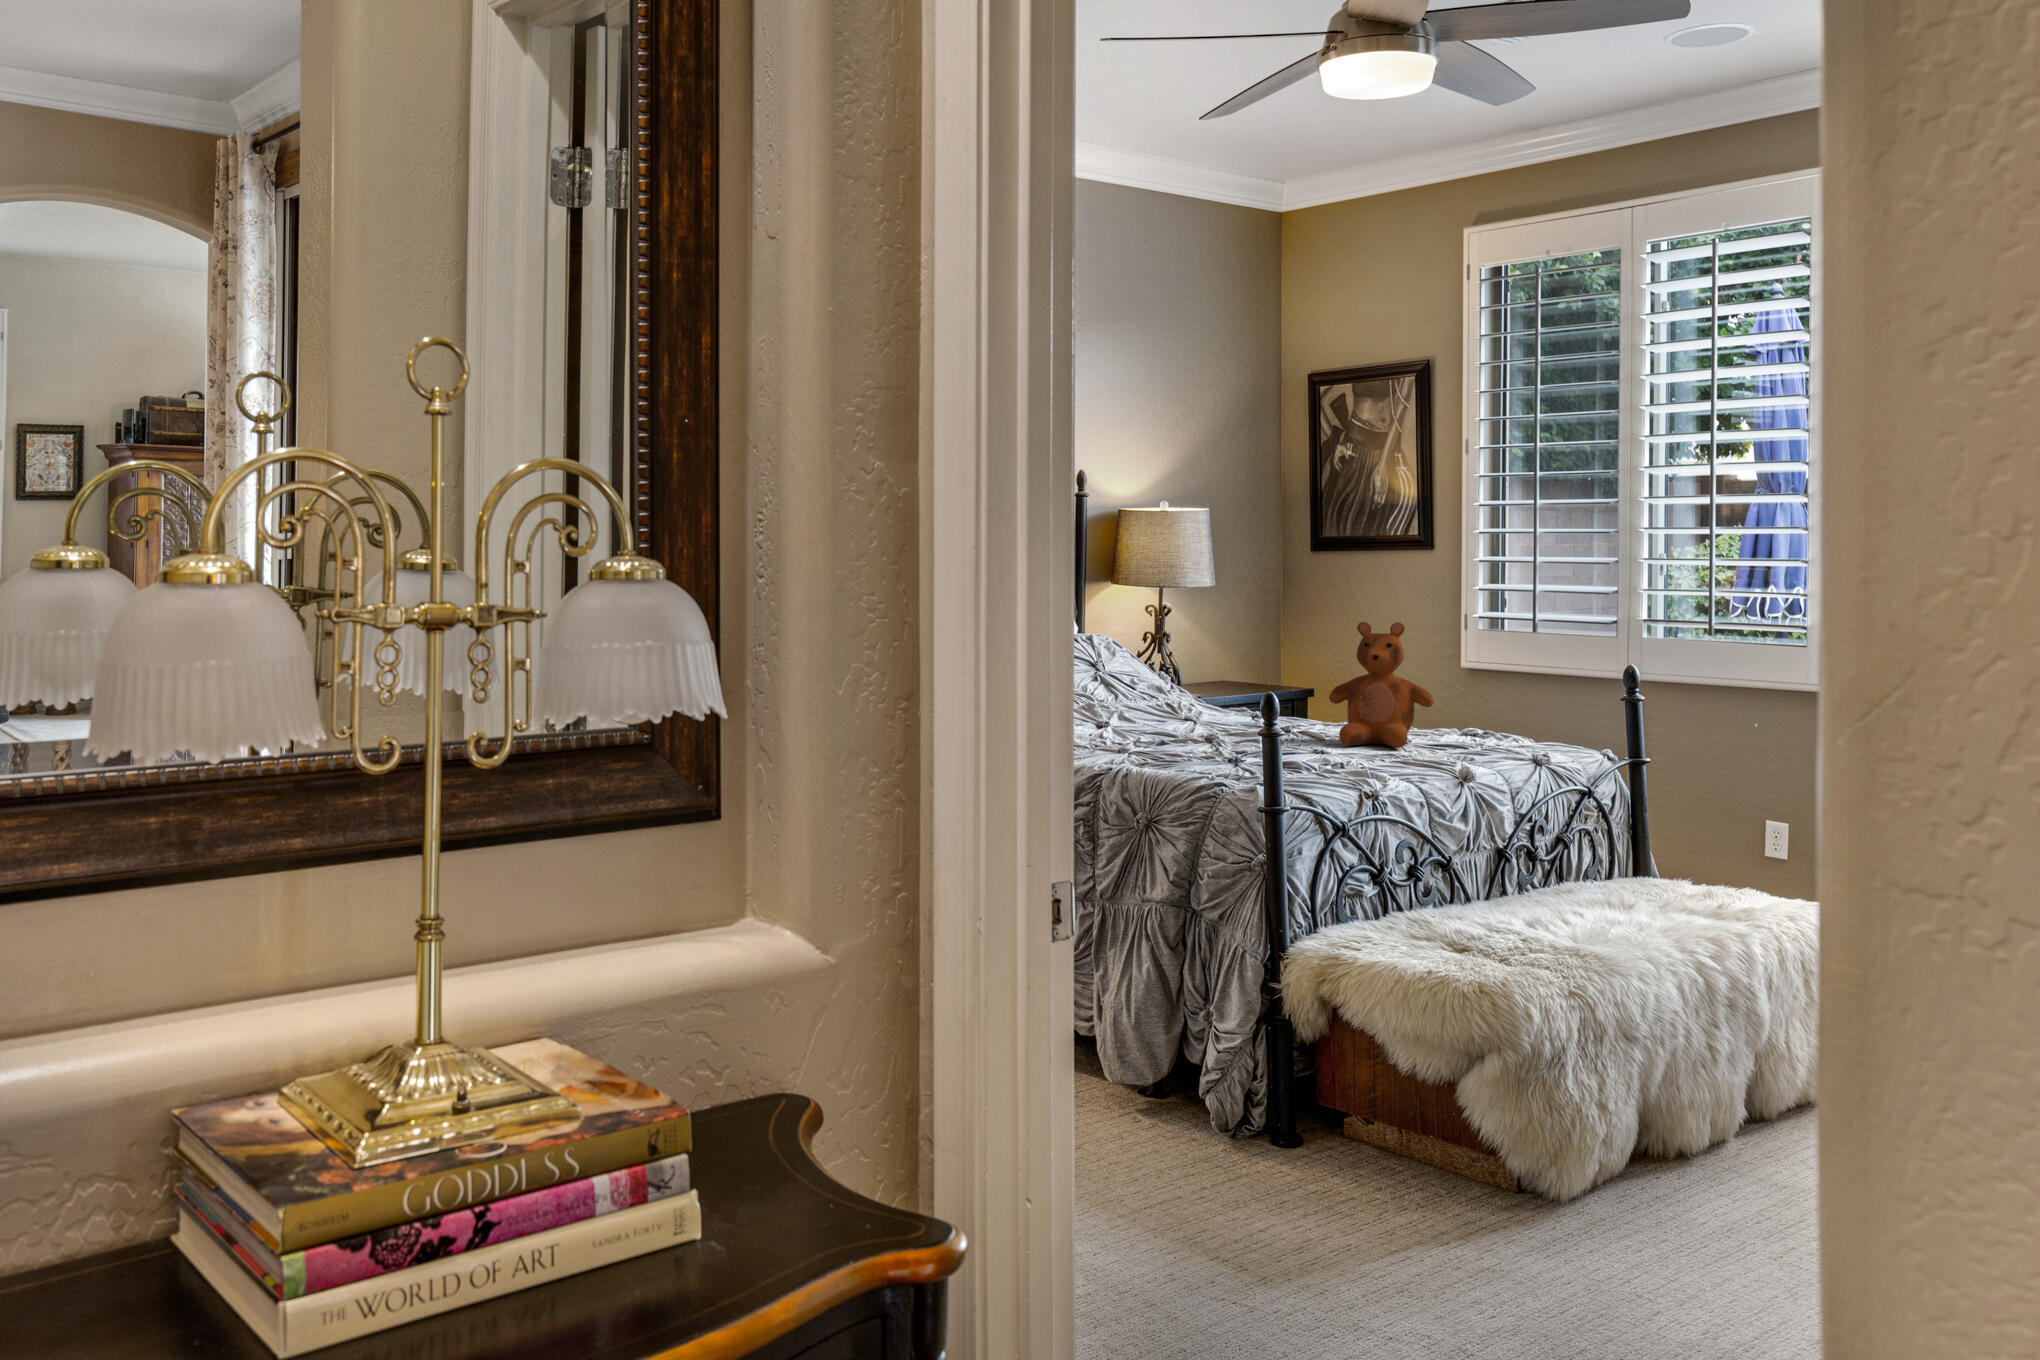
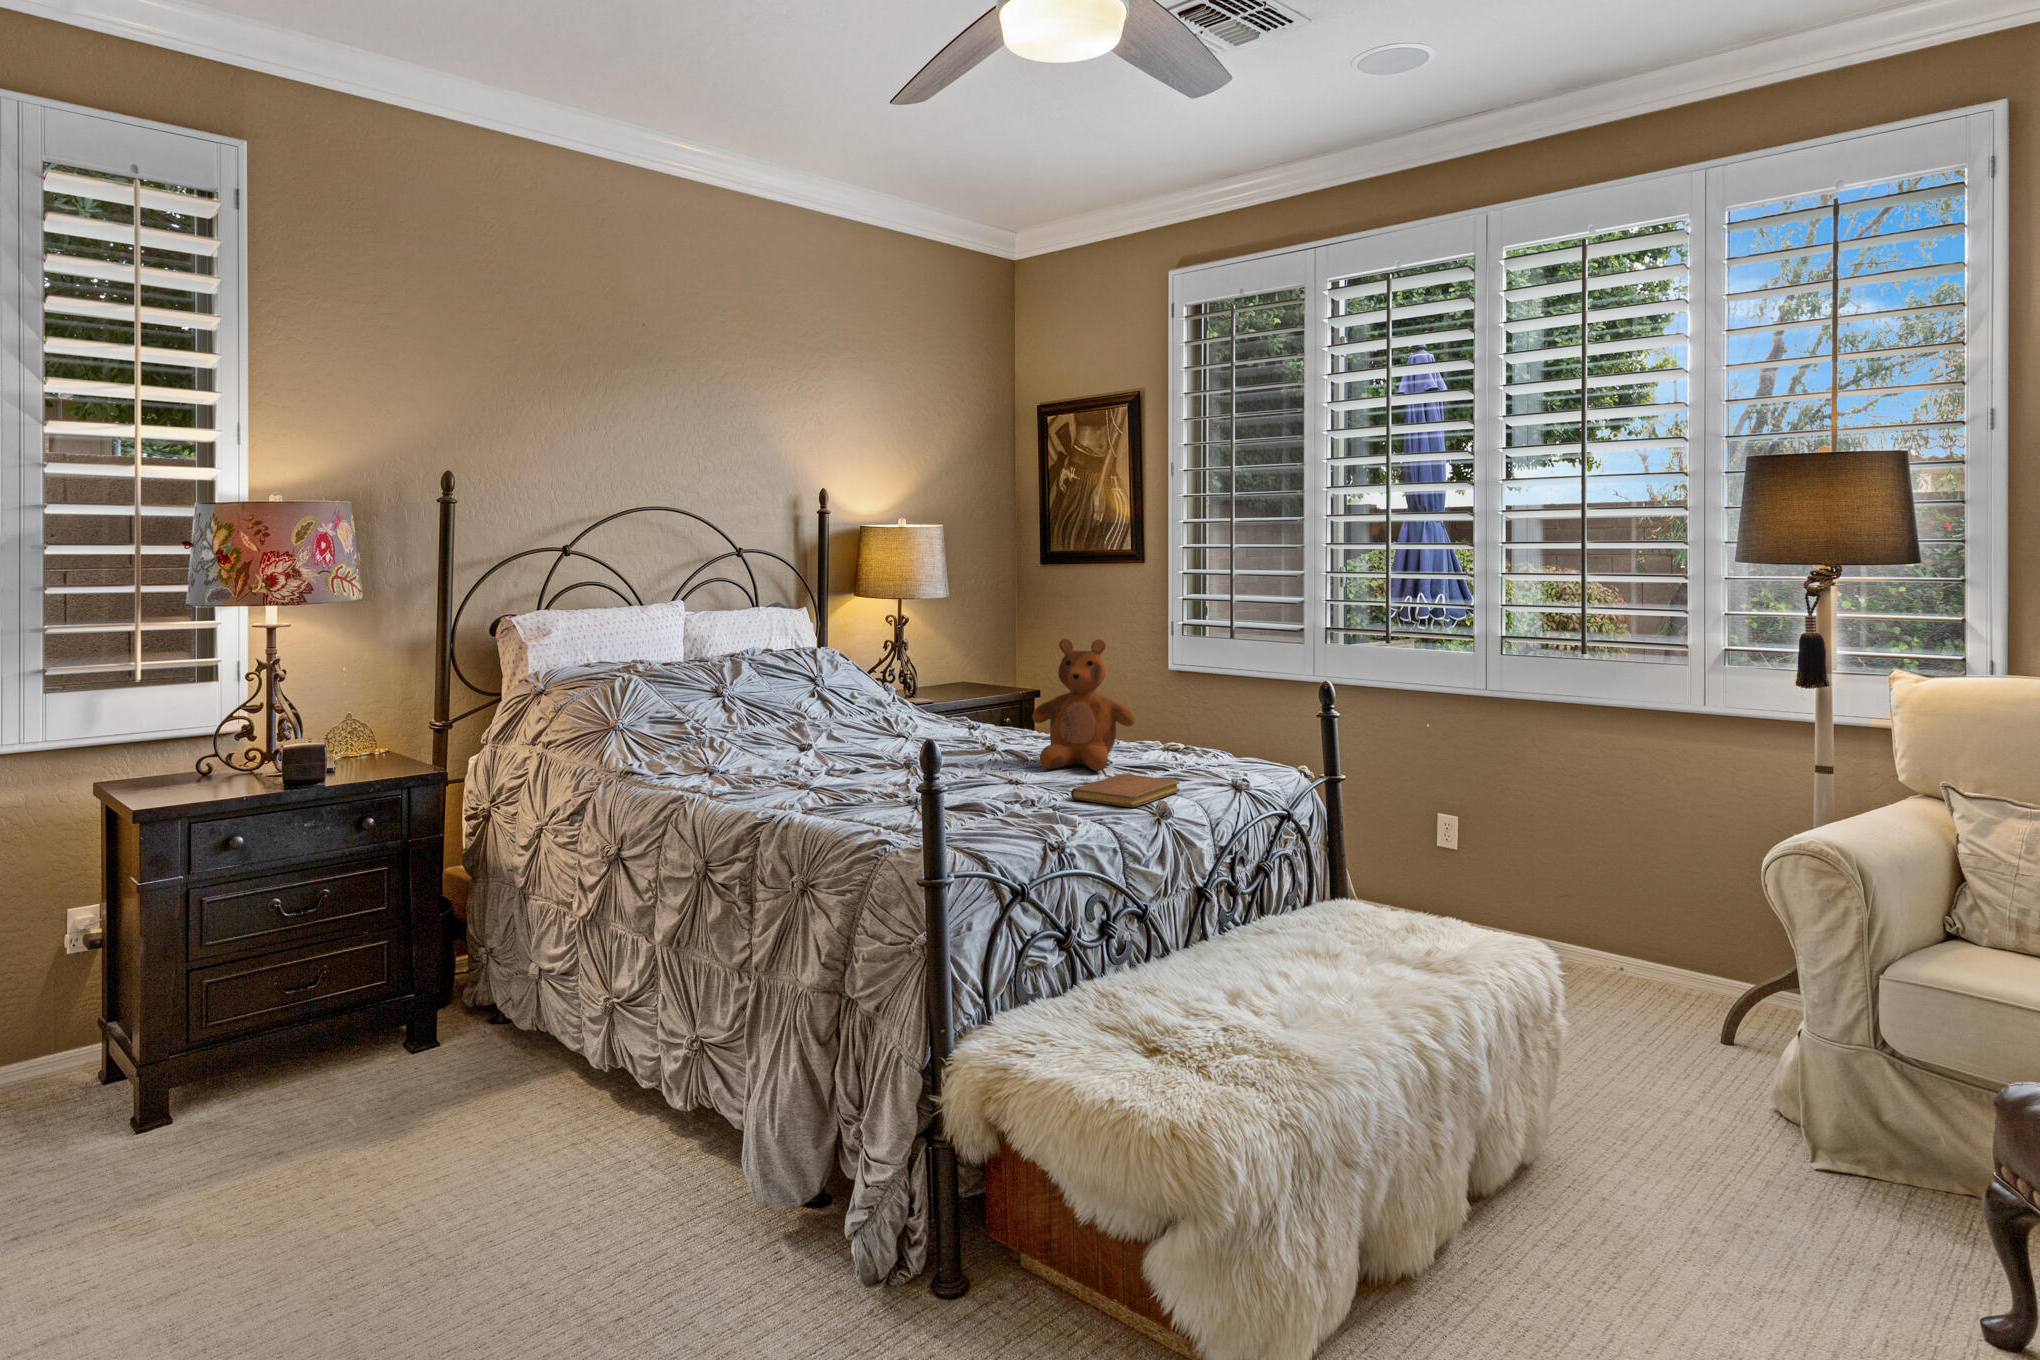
notebook: none [1377,747,1481,771] -> present [1071,774,1180,807]

